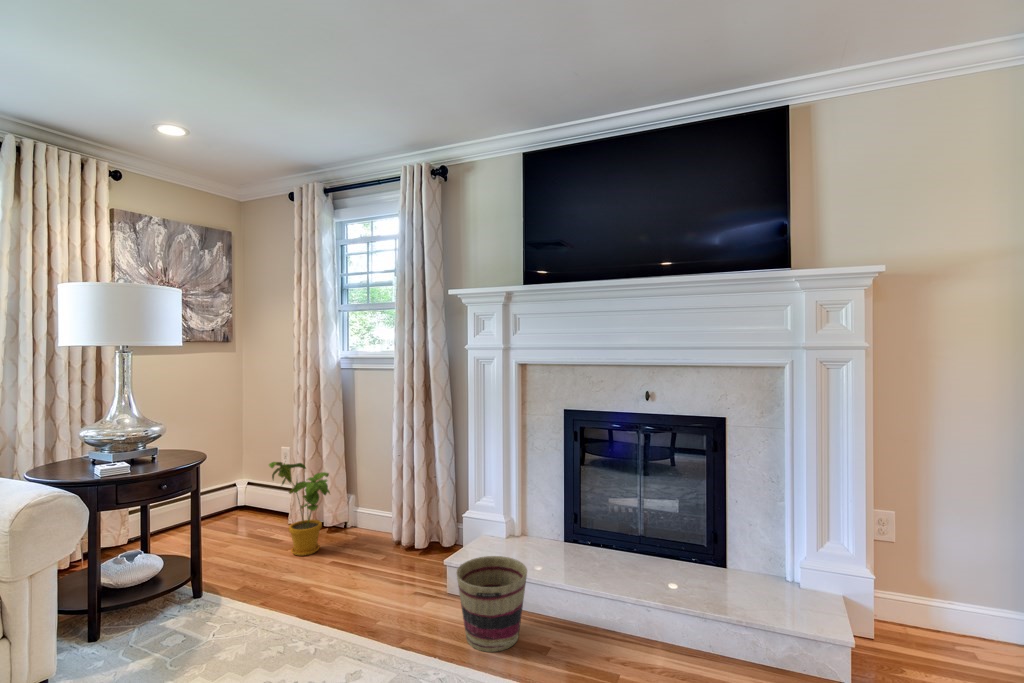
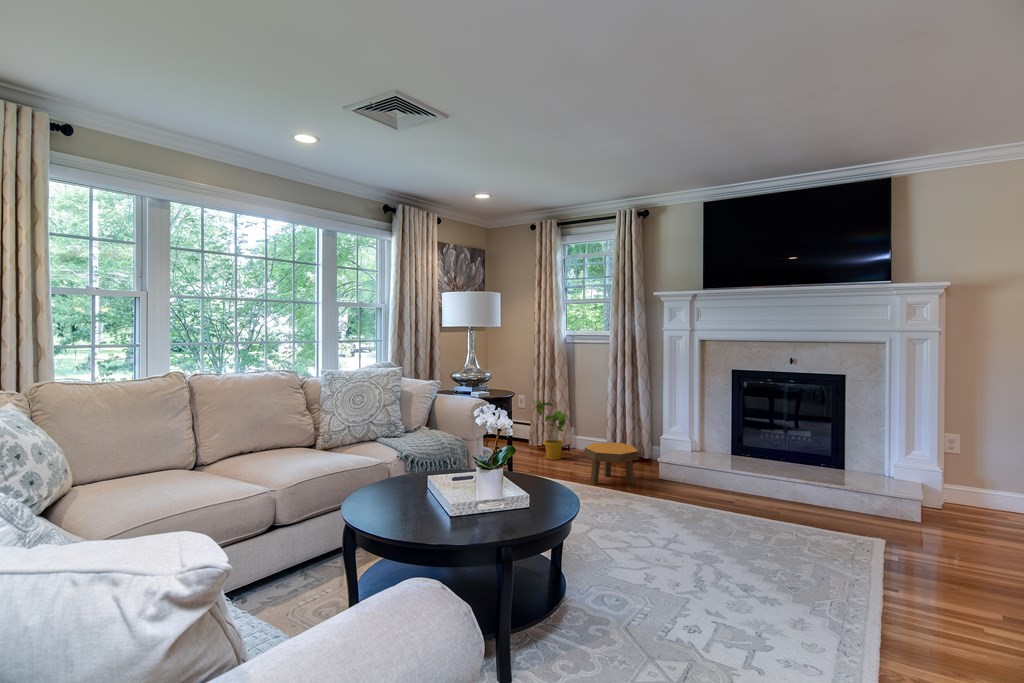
footstool: none [316,534,409,626] -> present [584,443,639,485]
basket: present [456,556,527,652] -> none [674,453,716,499]

